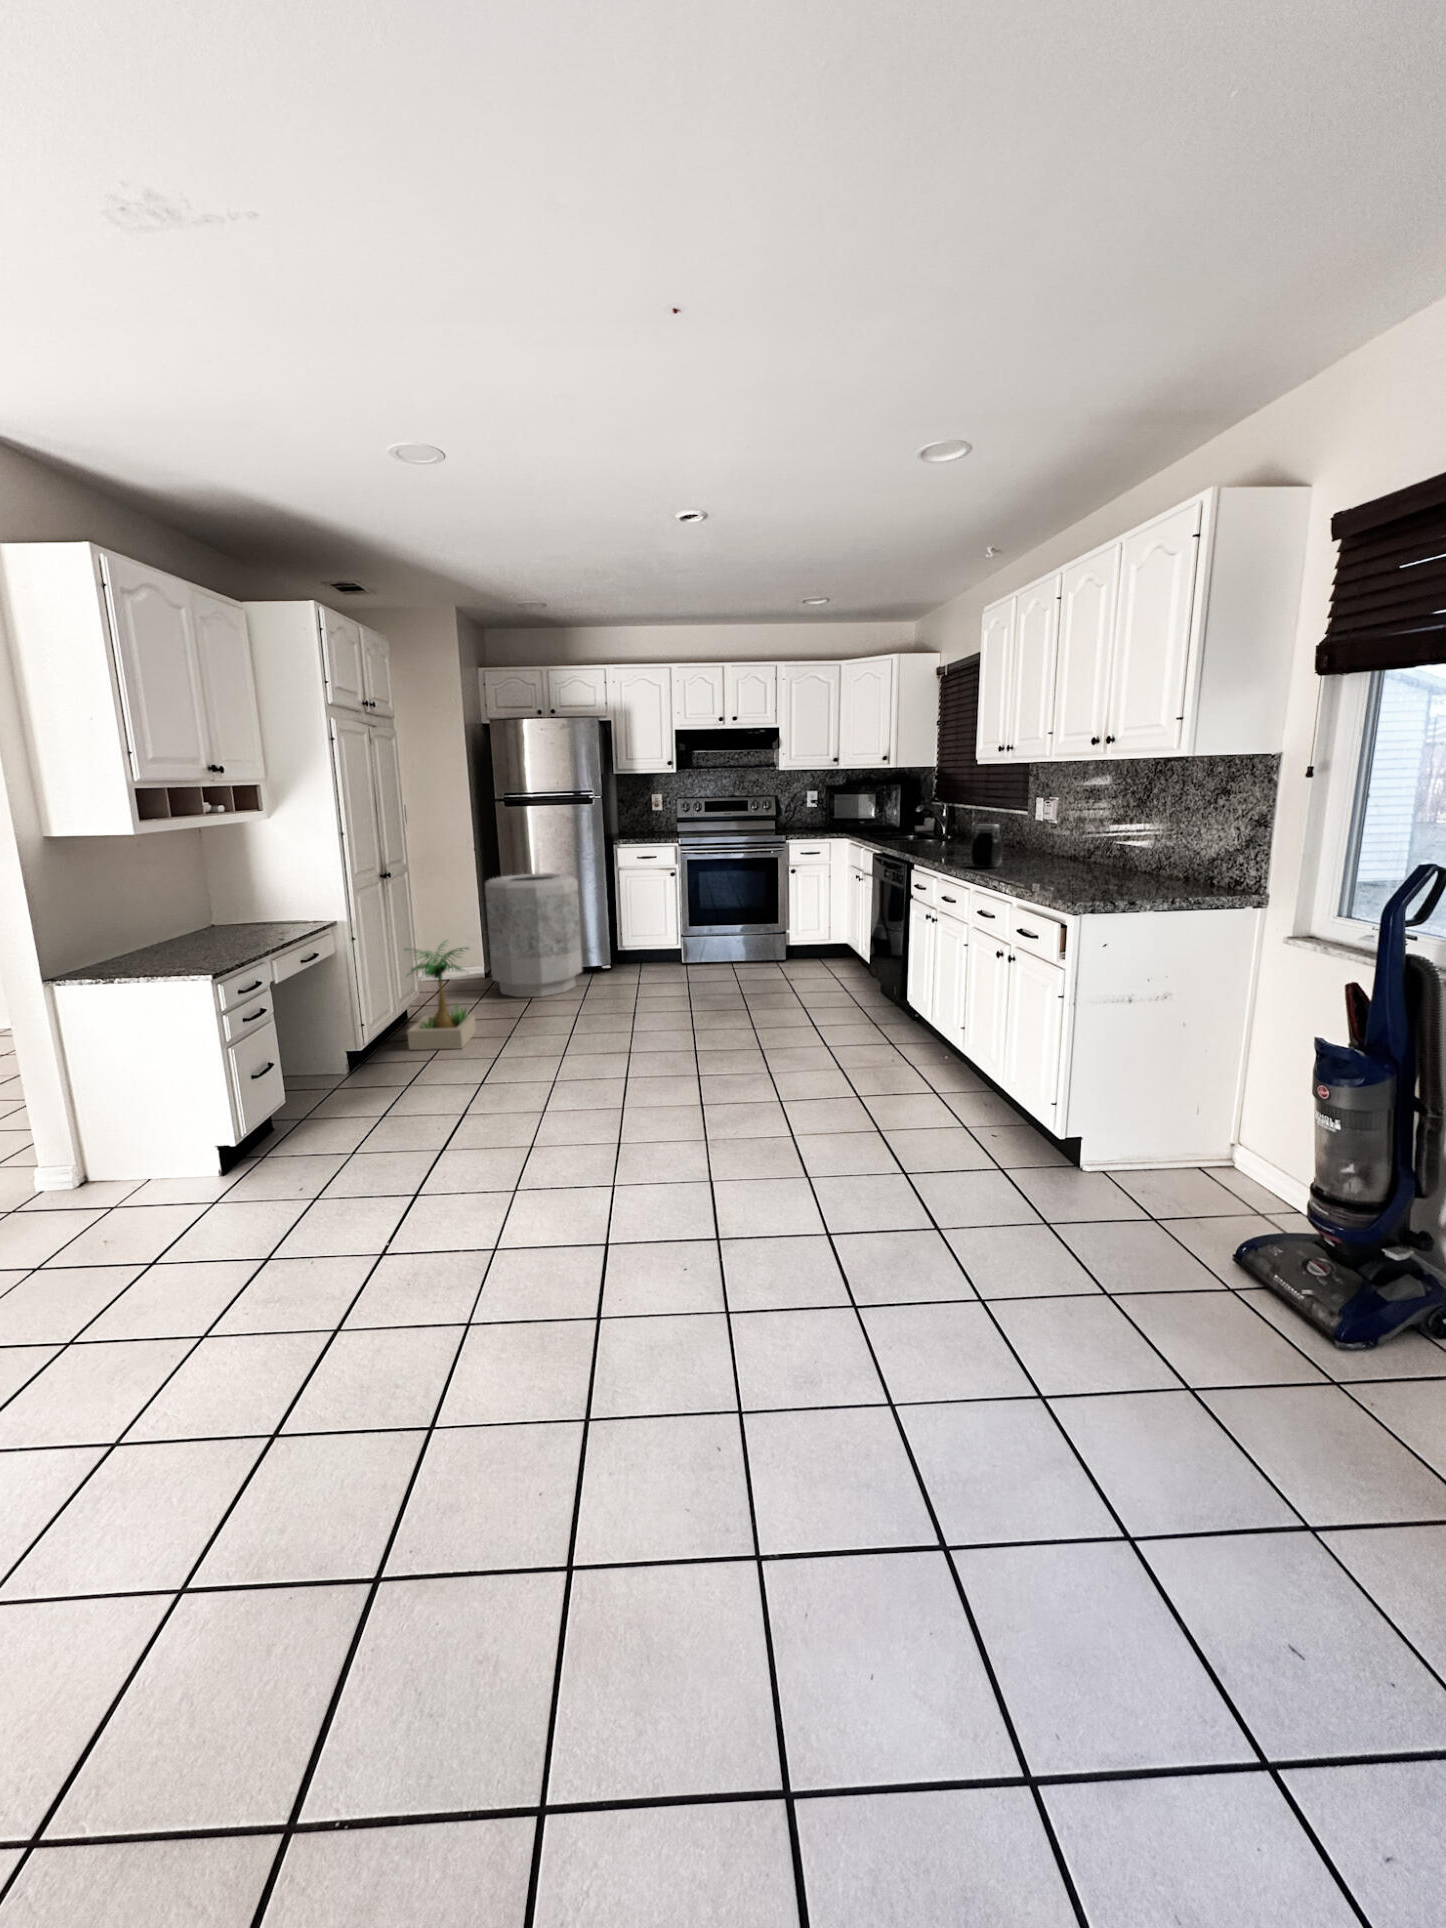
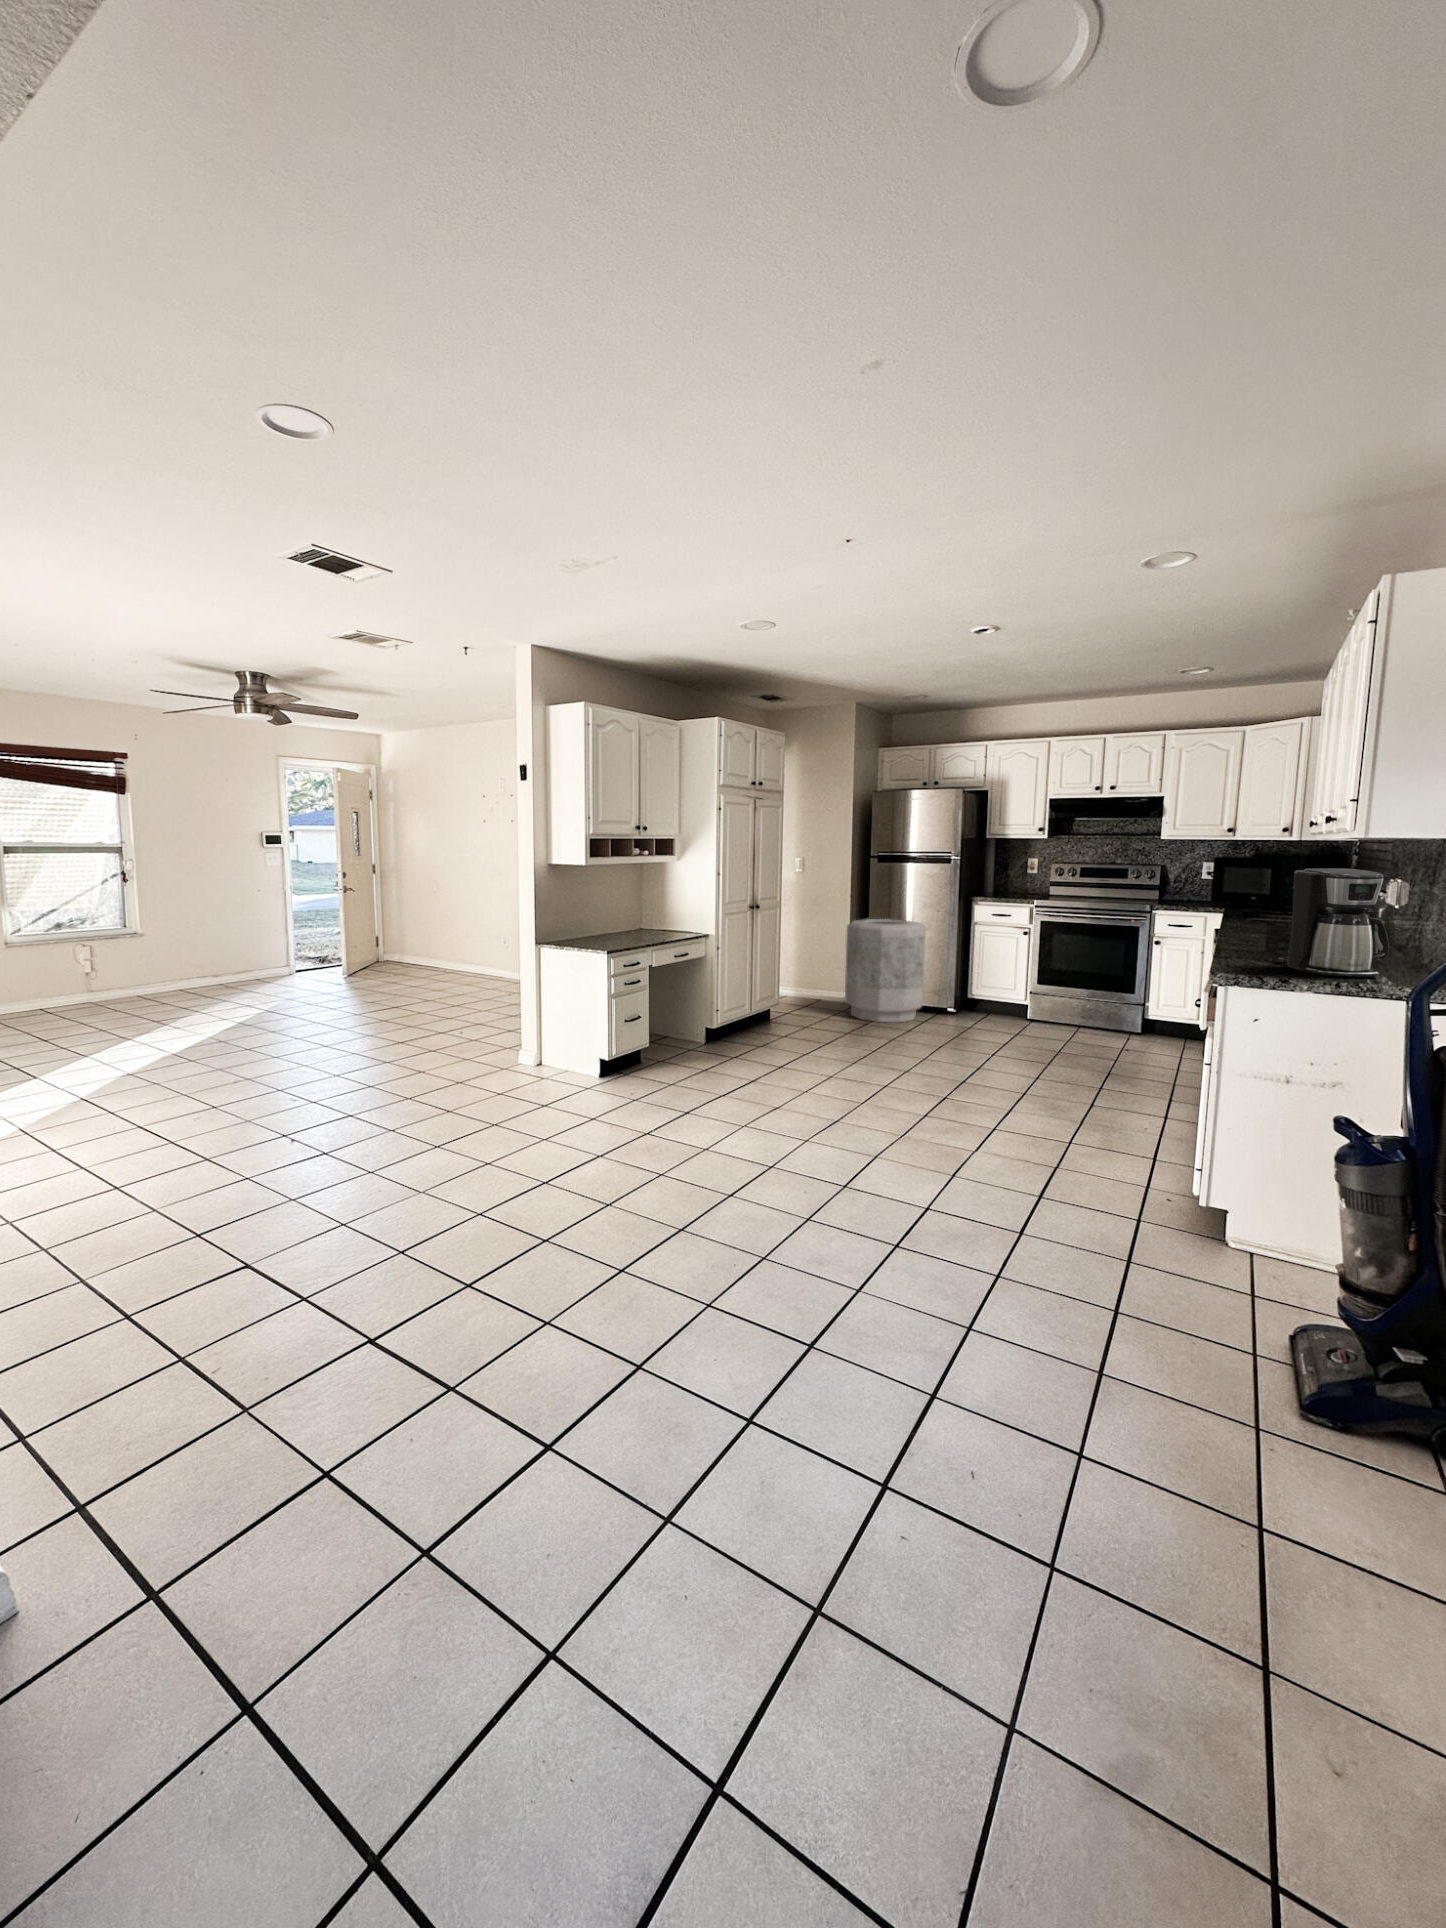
coffee maker: none [1062,788,1170,893] -> present [1278,868,1389,977]
jar: present [971,824,1002,868] -> none [1240,900,1279,946]
potted plant: present [406,940,476,1050] -> none [753,959,811,1043]

